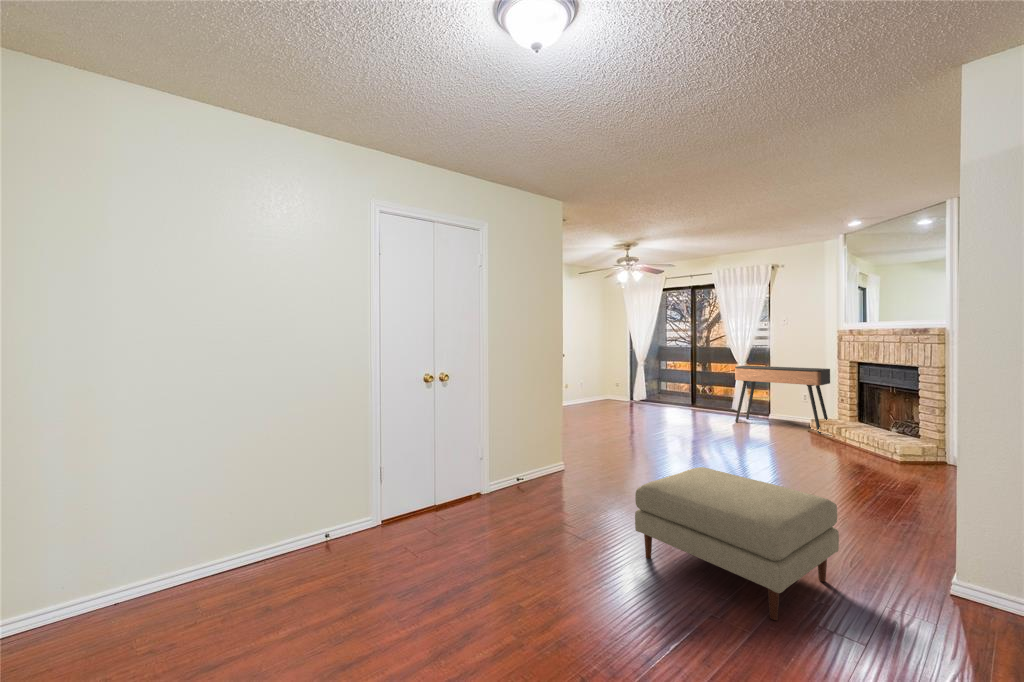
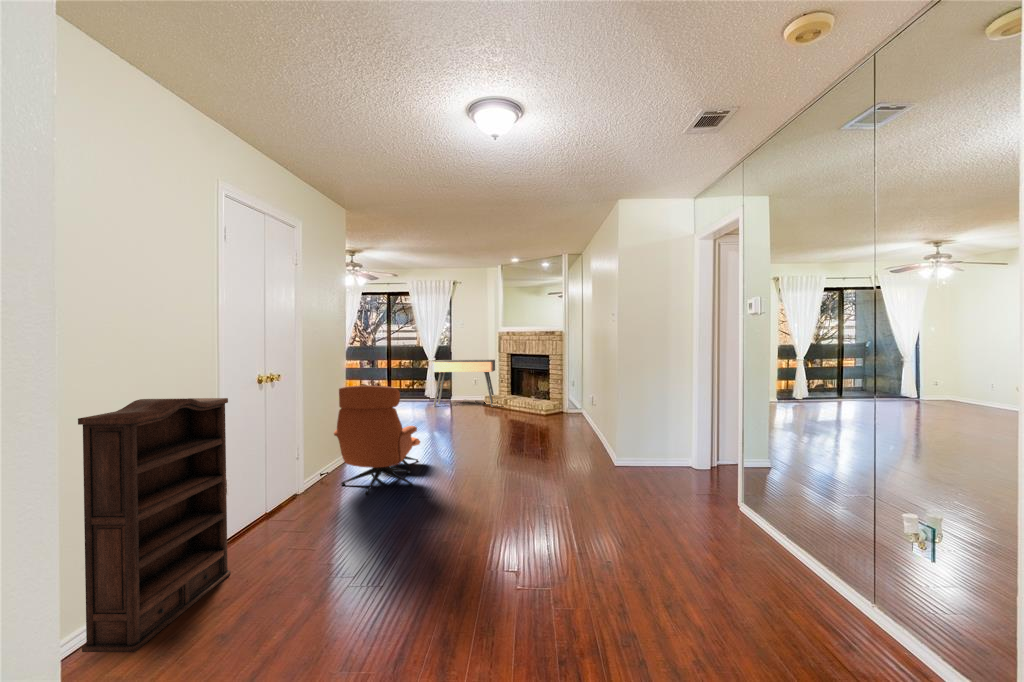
bookshelf: none [218,394,346,593] -> present [78,398,231,652]
lounge chair: none [507,395,629,518] -> present [334,385,420,494]
ottoman: present [635,467,839,620] -> none [477,425,578,494]

